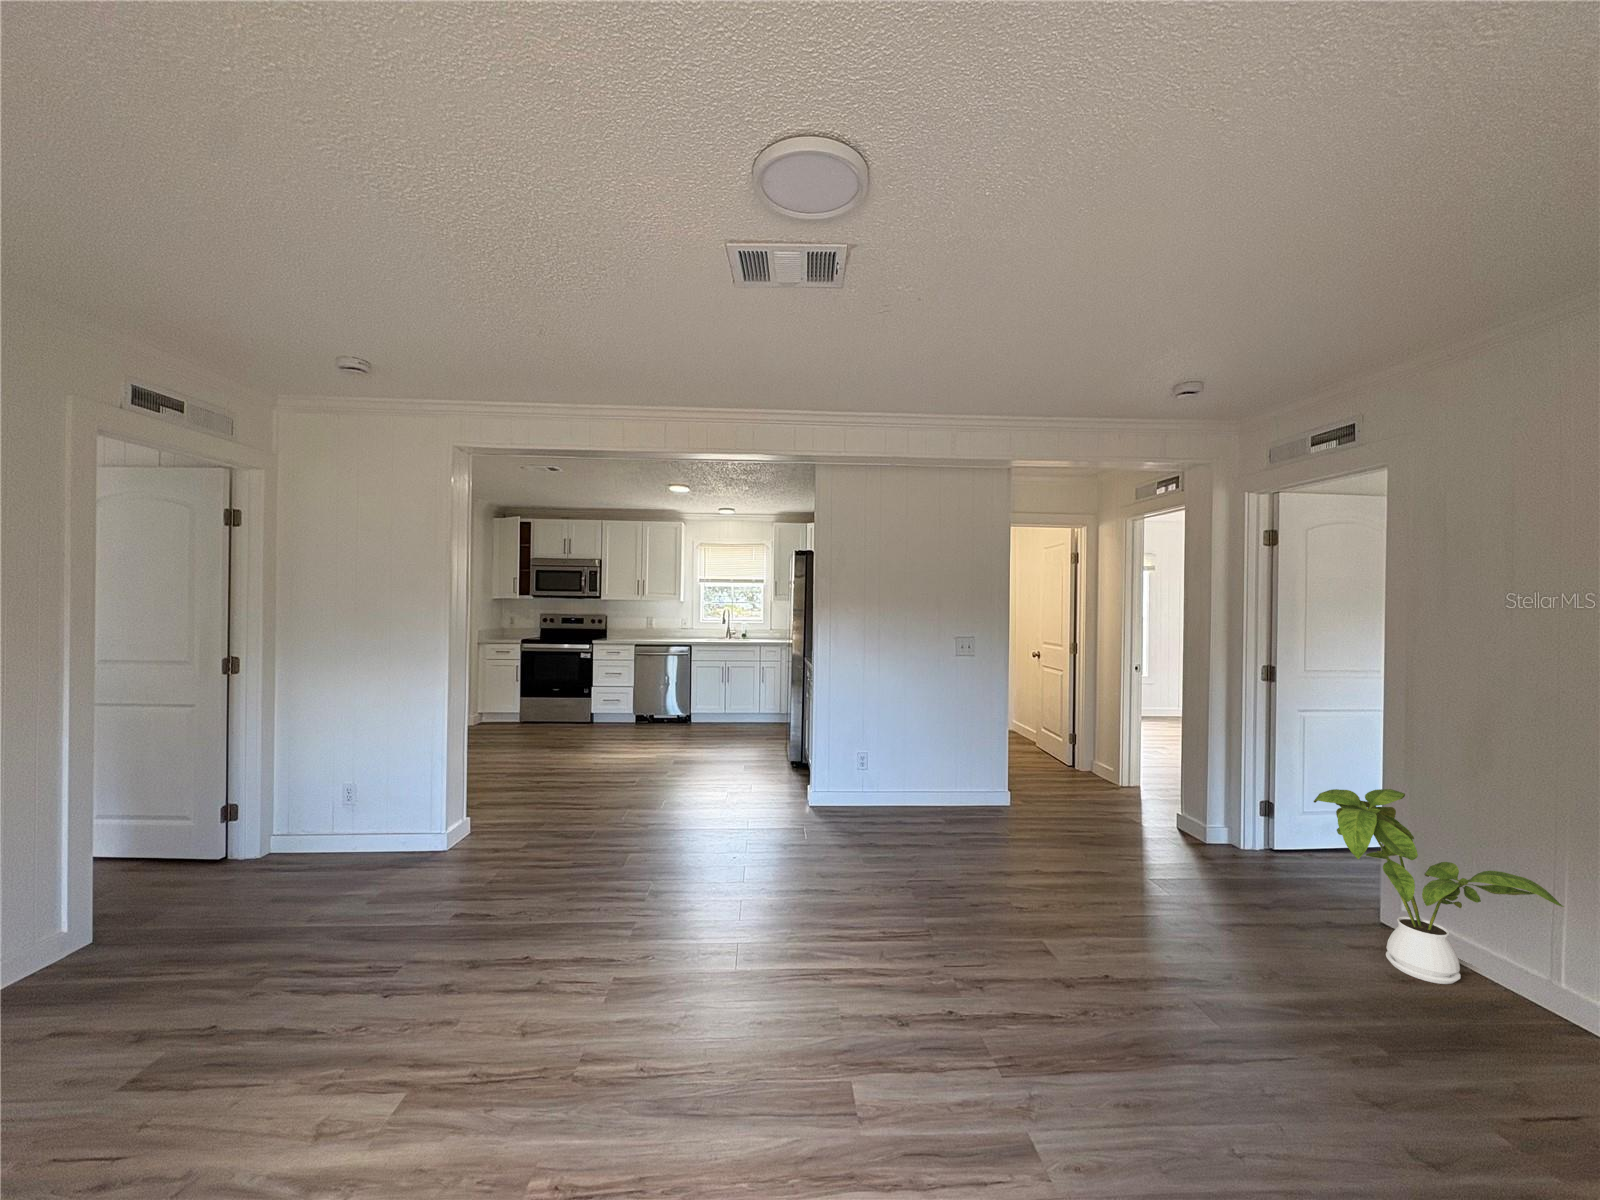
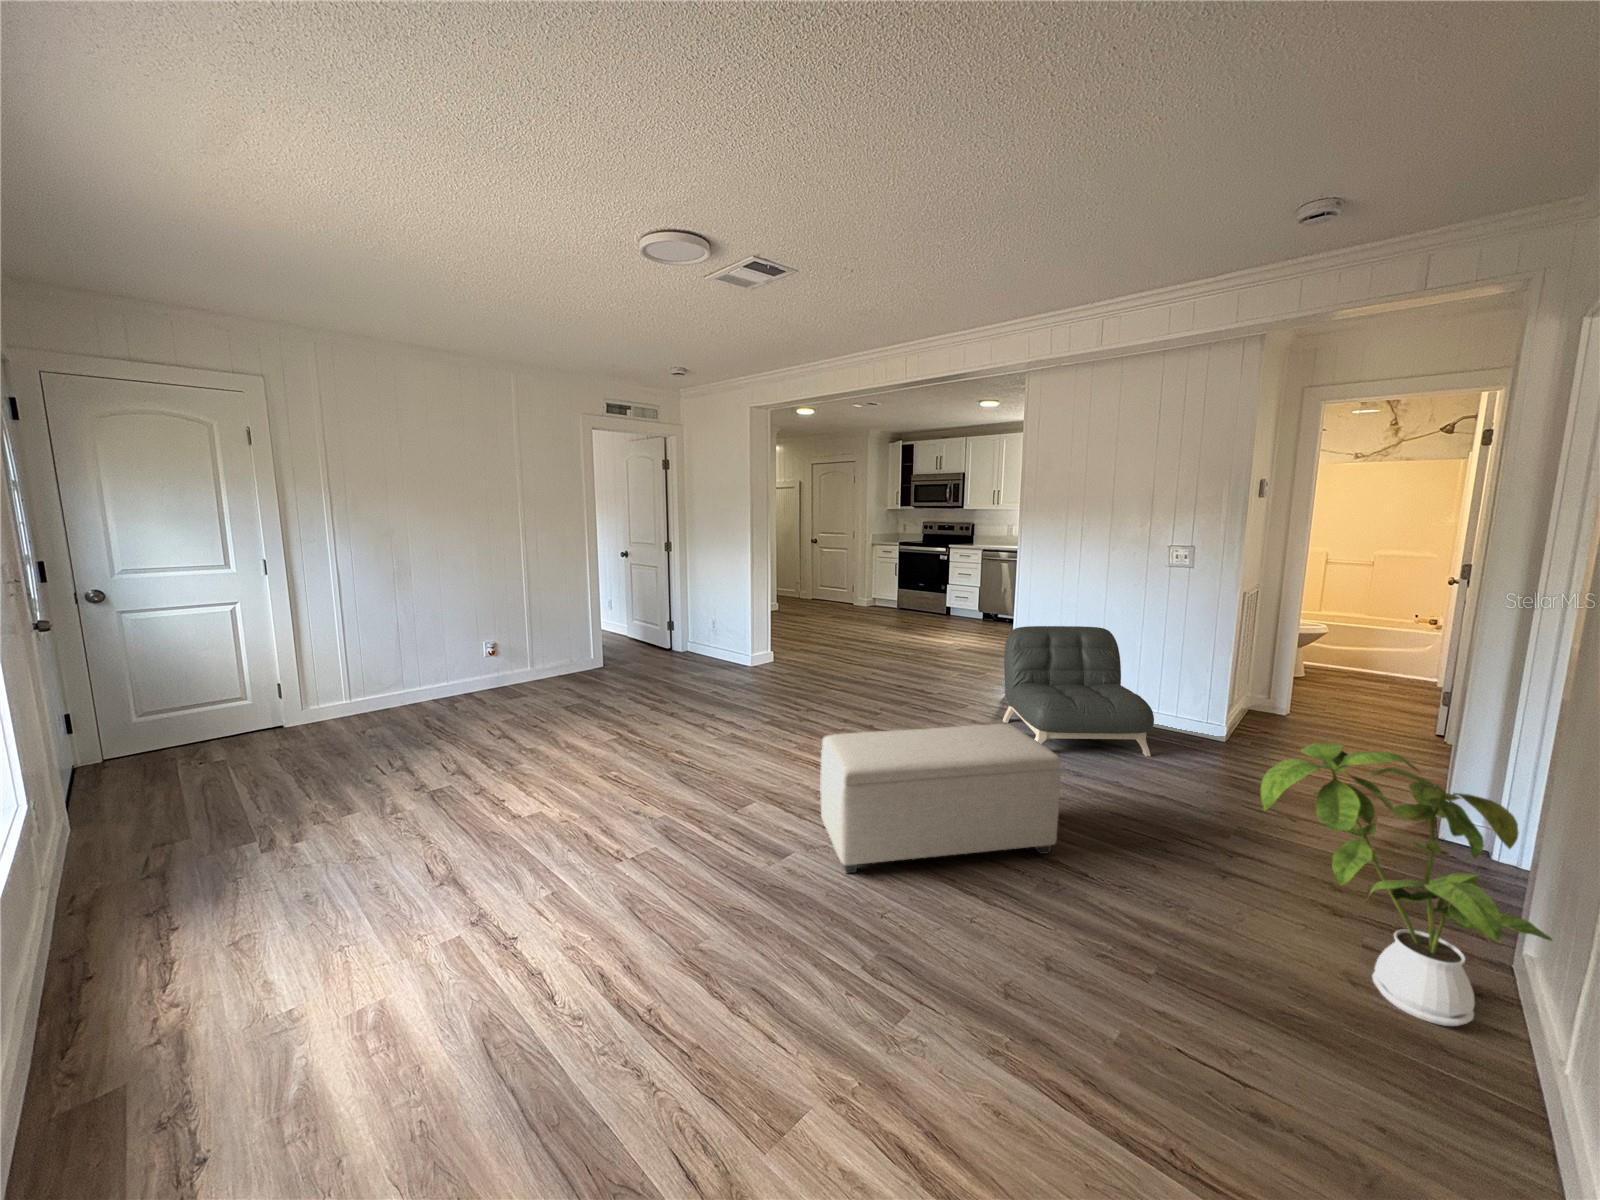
armchair: none [858,718,1009,866] -> present [1003,626,1154,756]
ottoman: none [980,840,1154,1119] -> present [821,724,1061,873]

